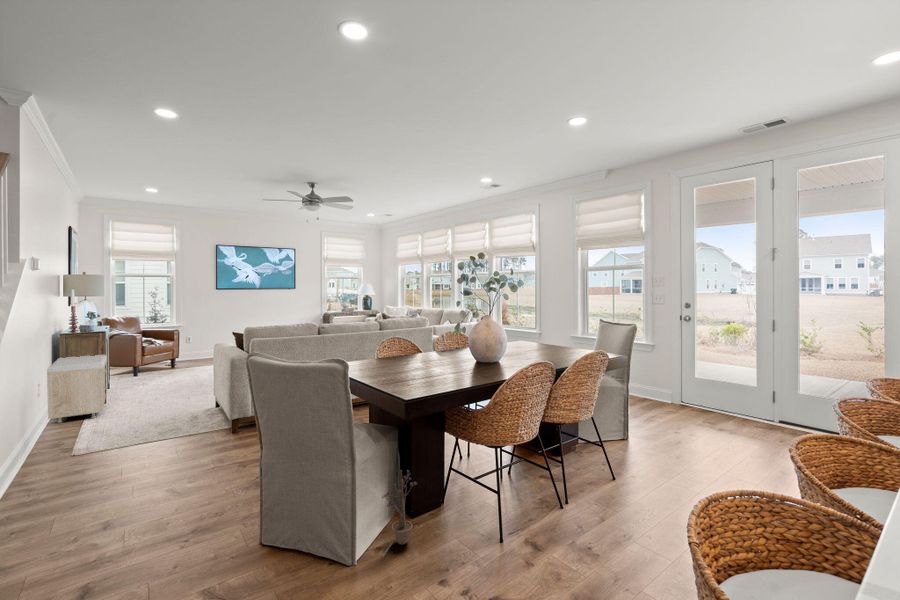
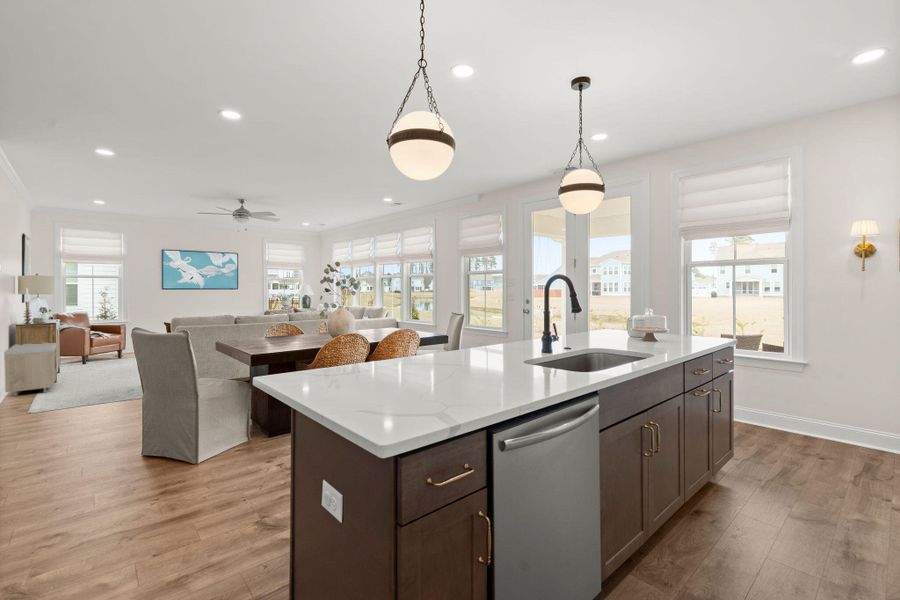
decorative plant: present [382,470,417,556] -> none [242,403,273,456]

